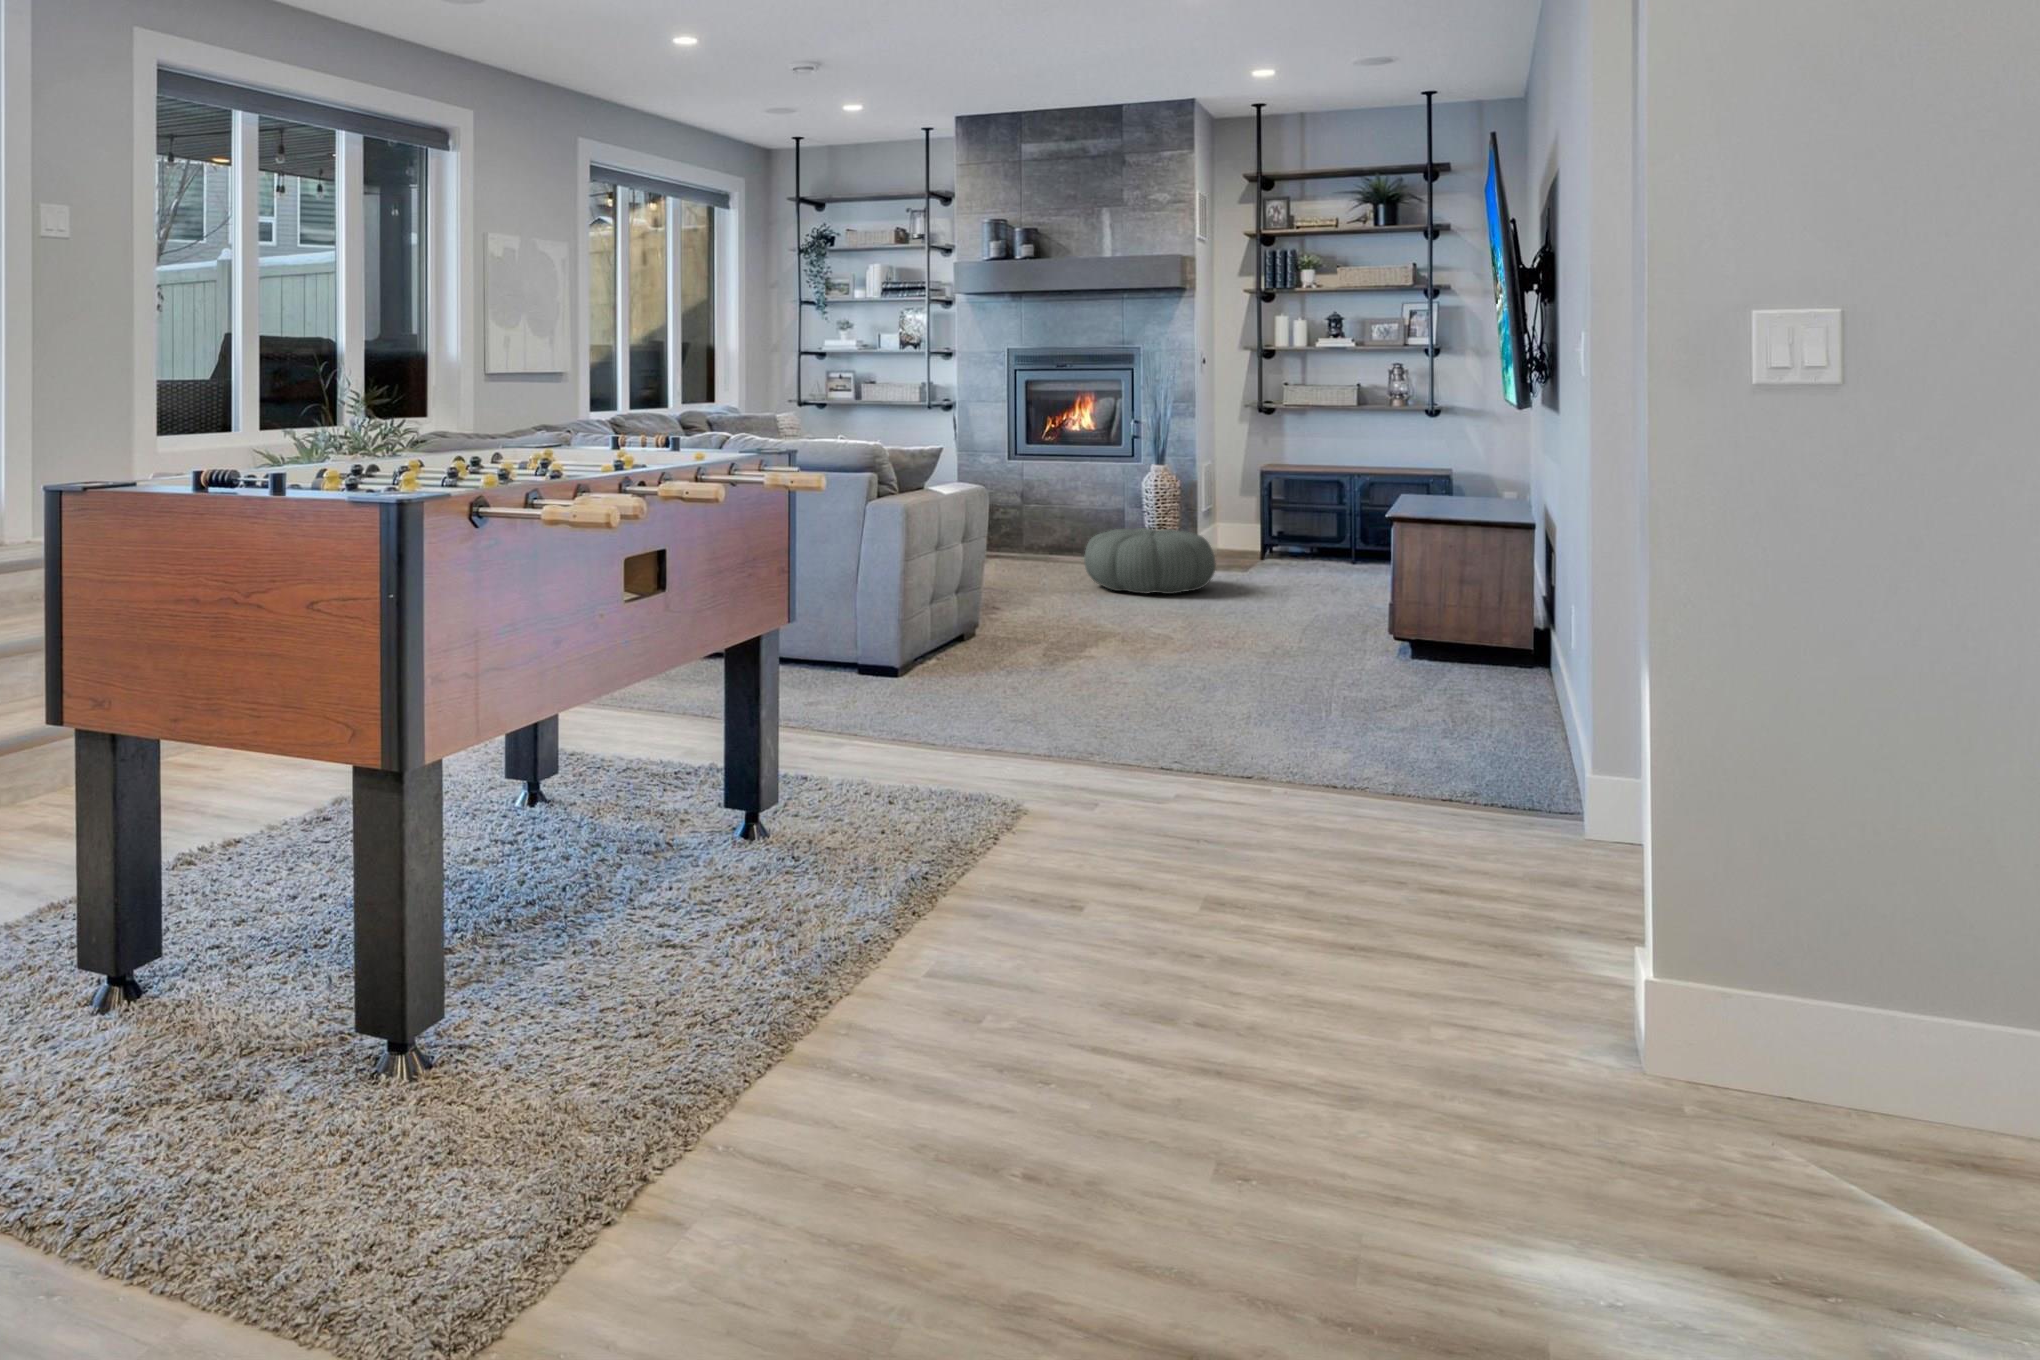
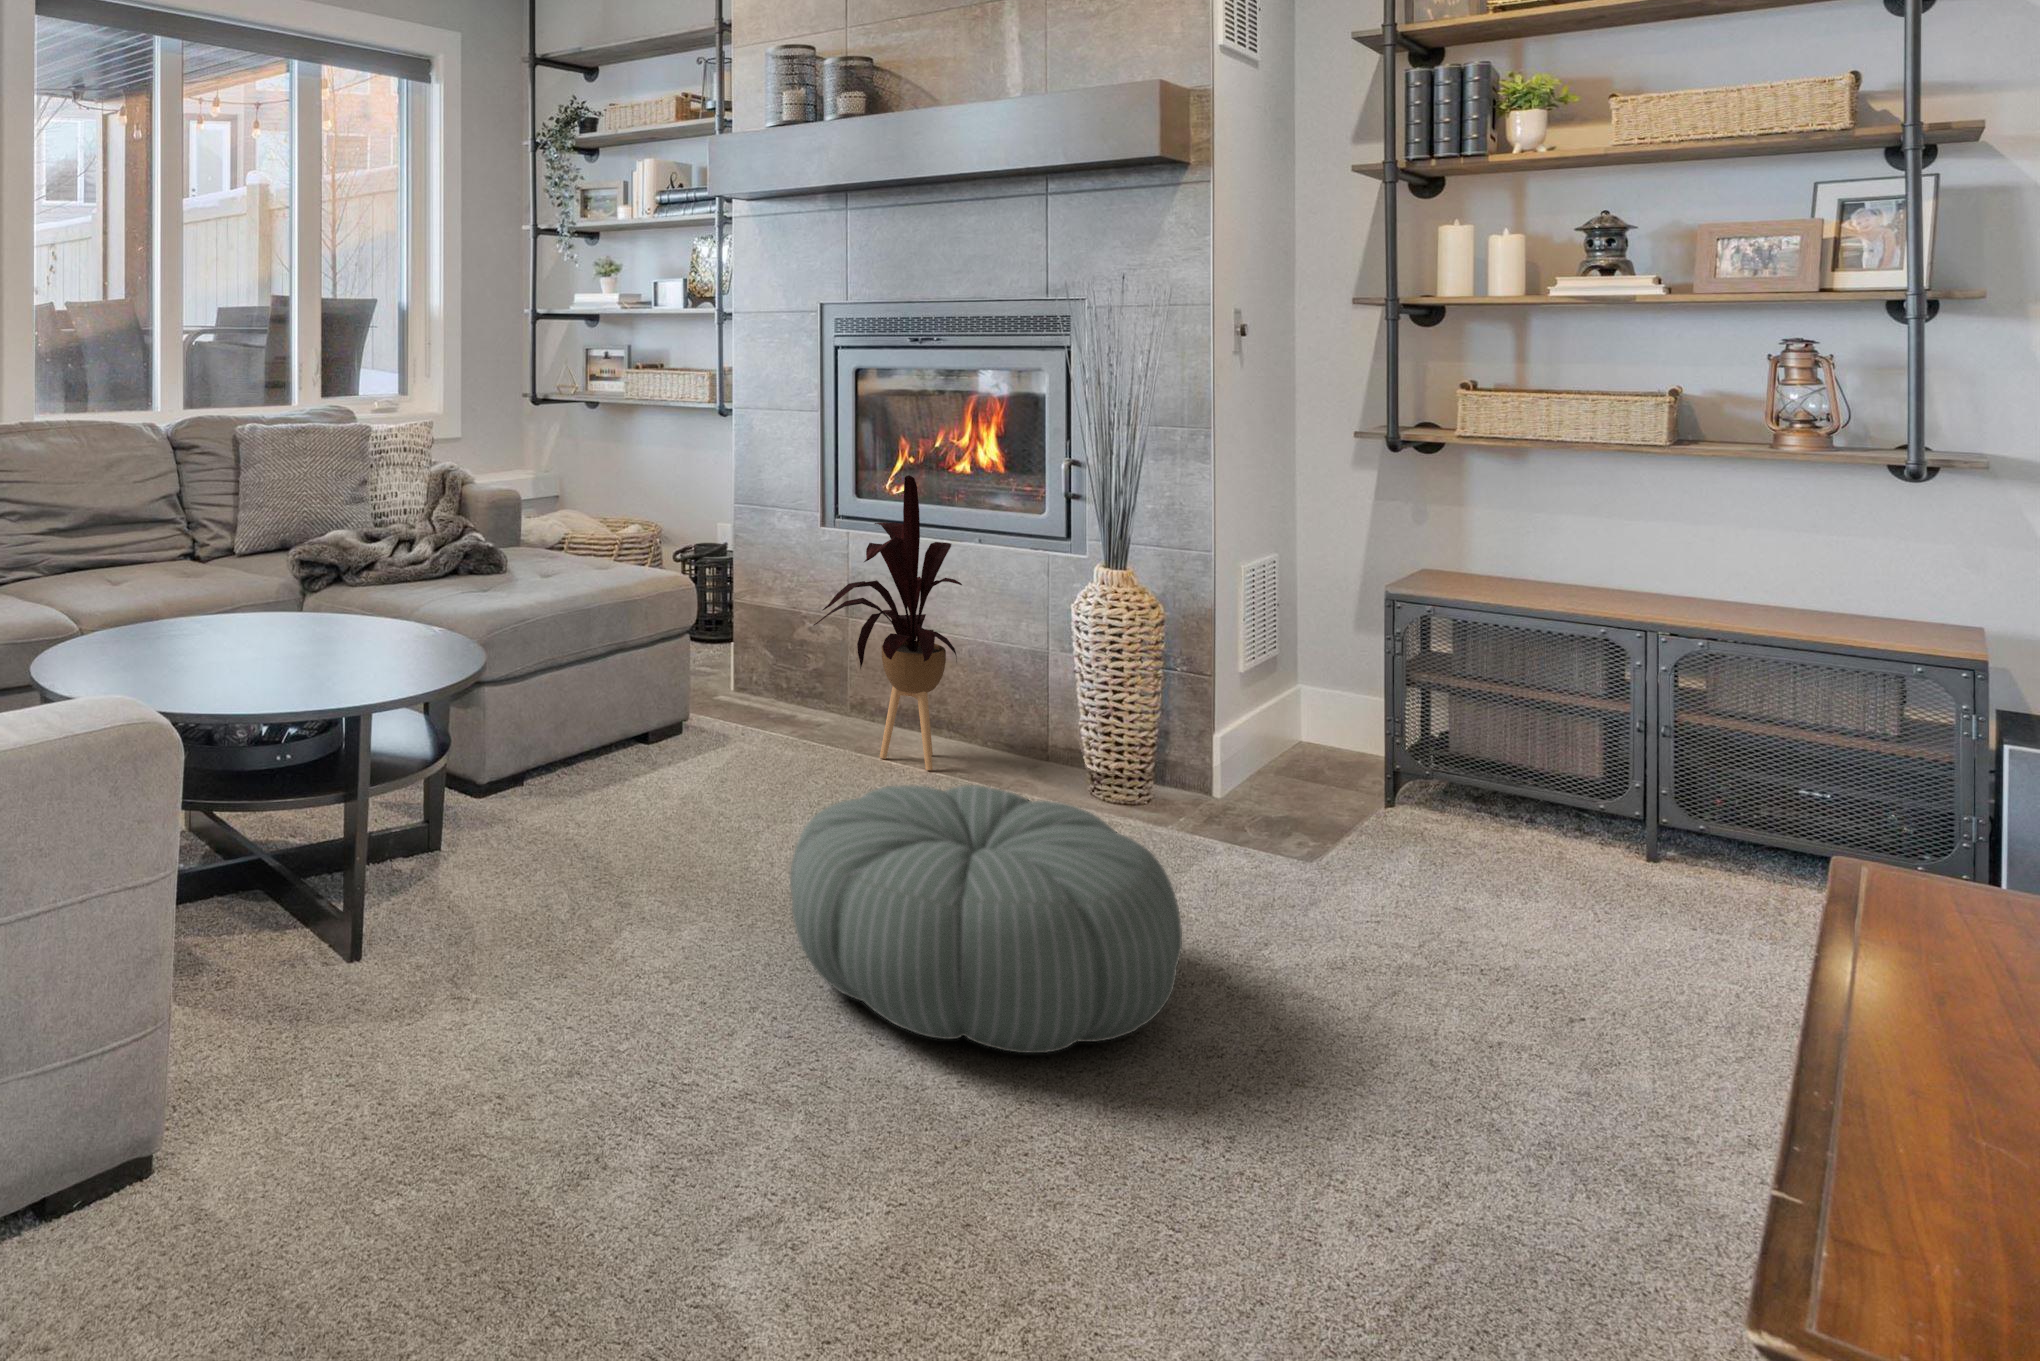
house plant: none [1033,426,1101,557] -> present [814,475,962,770]

